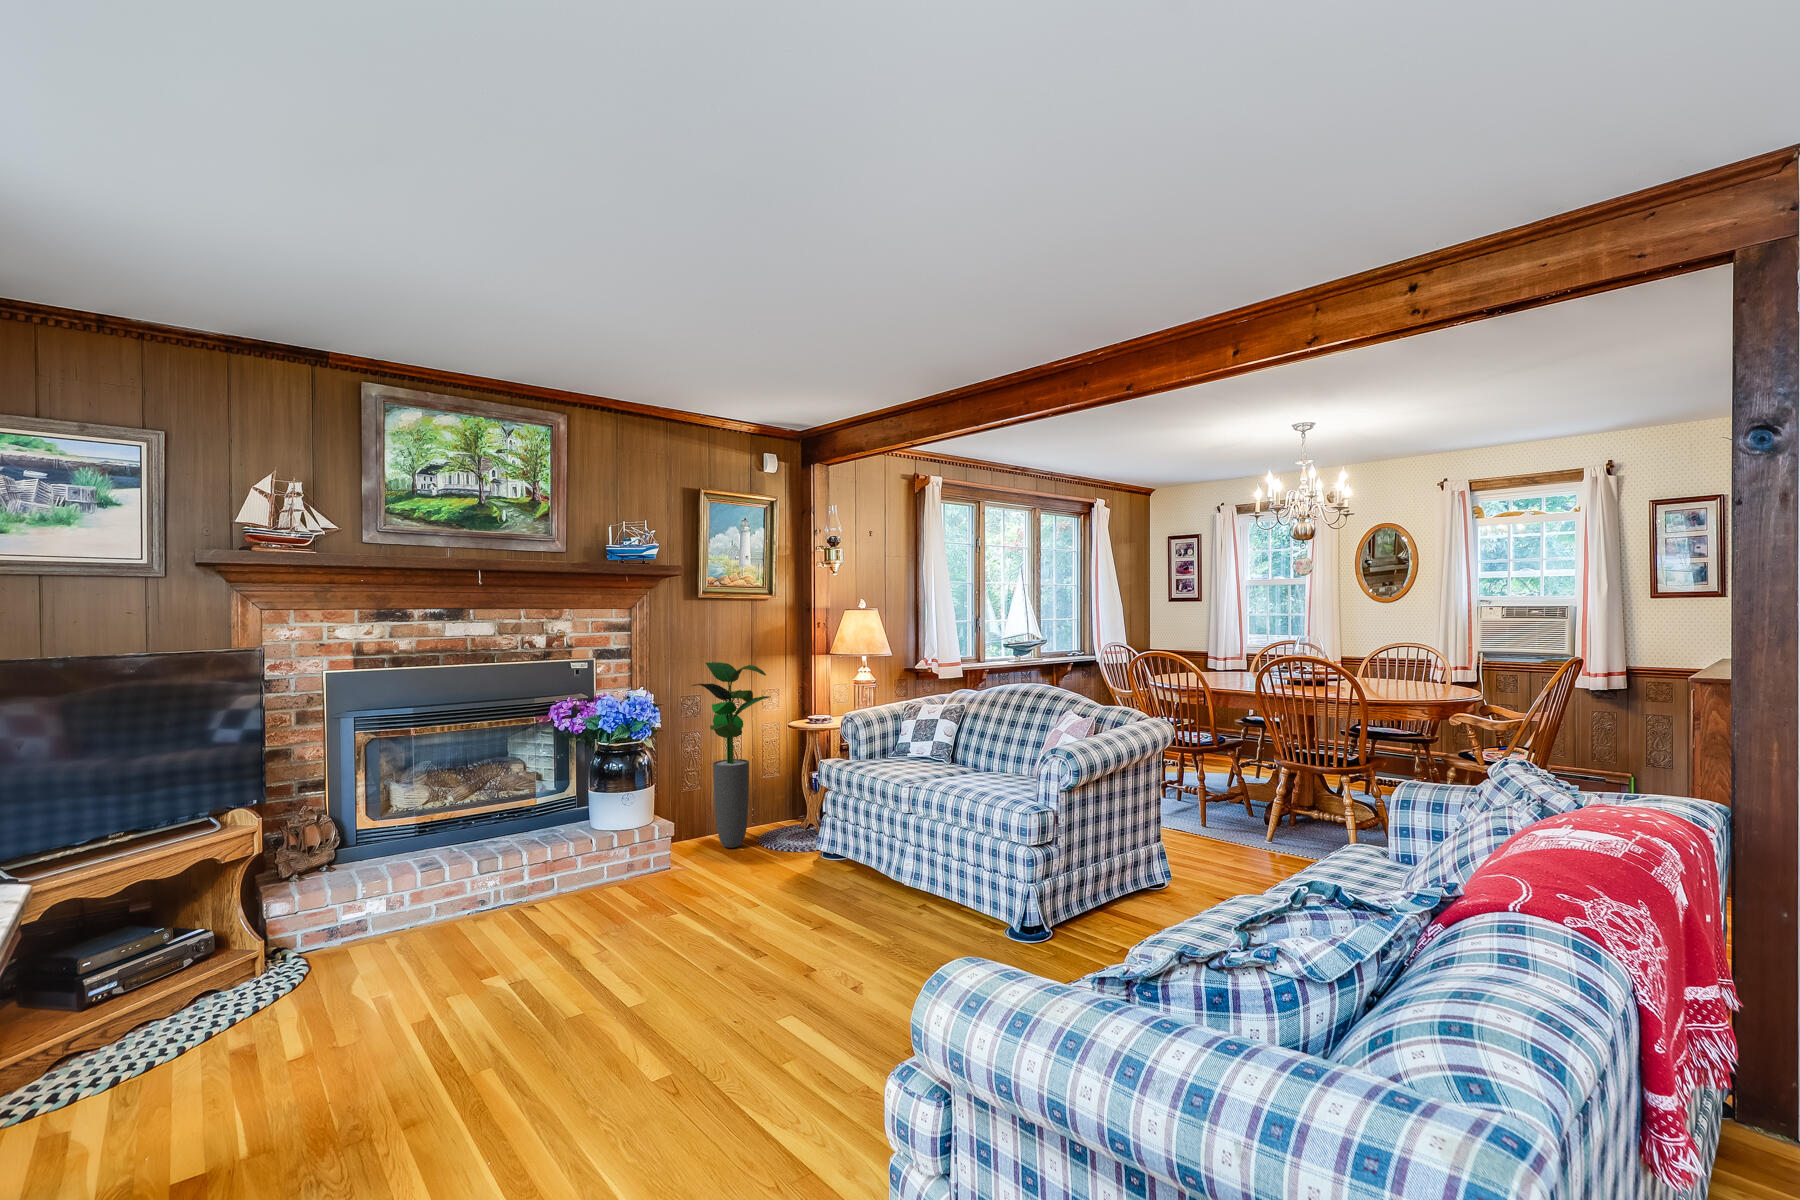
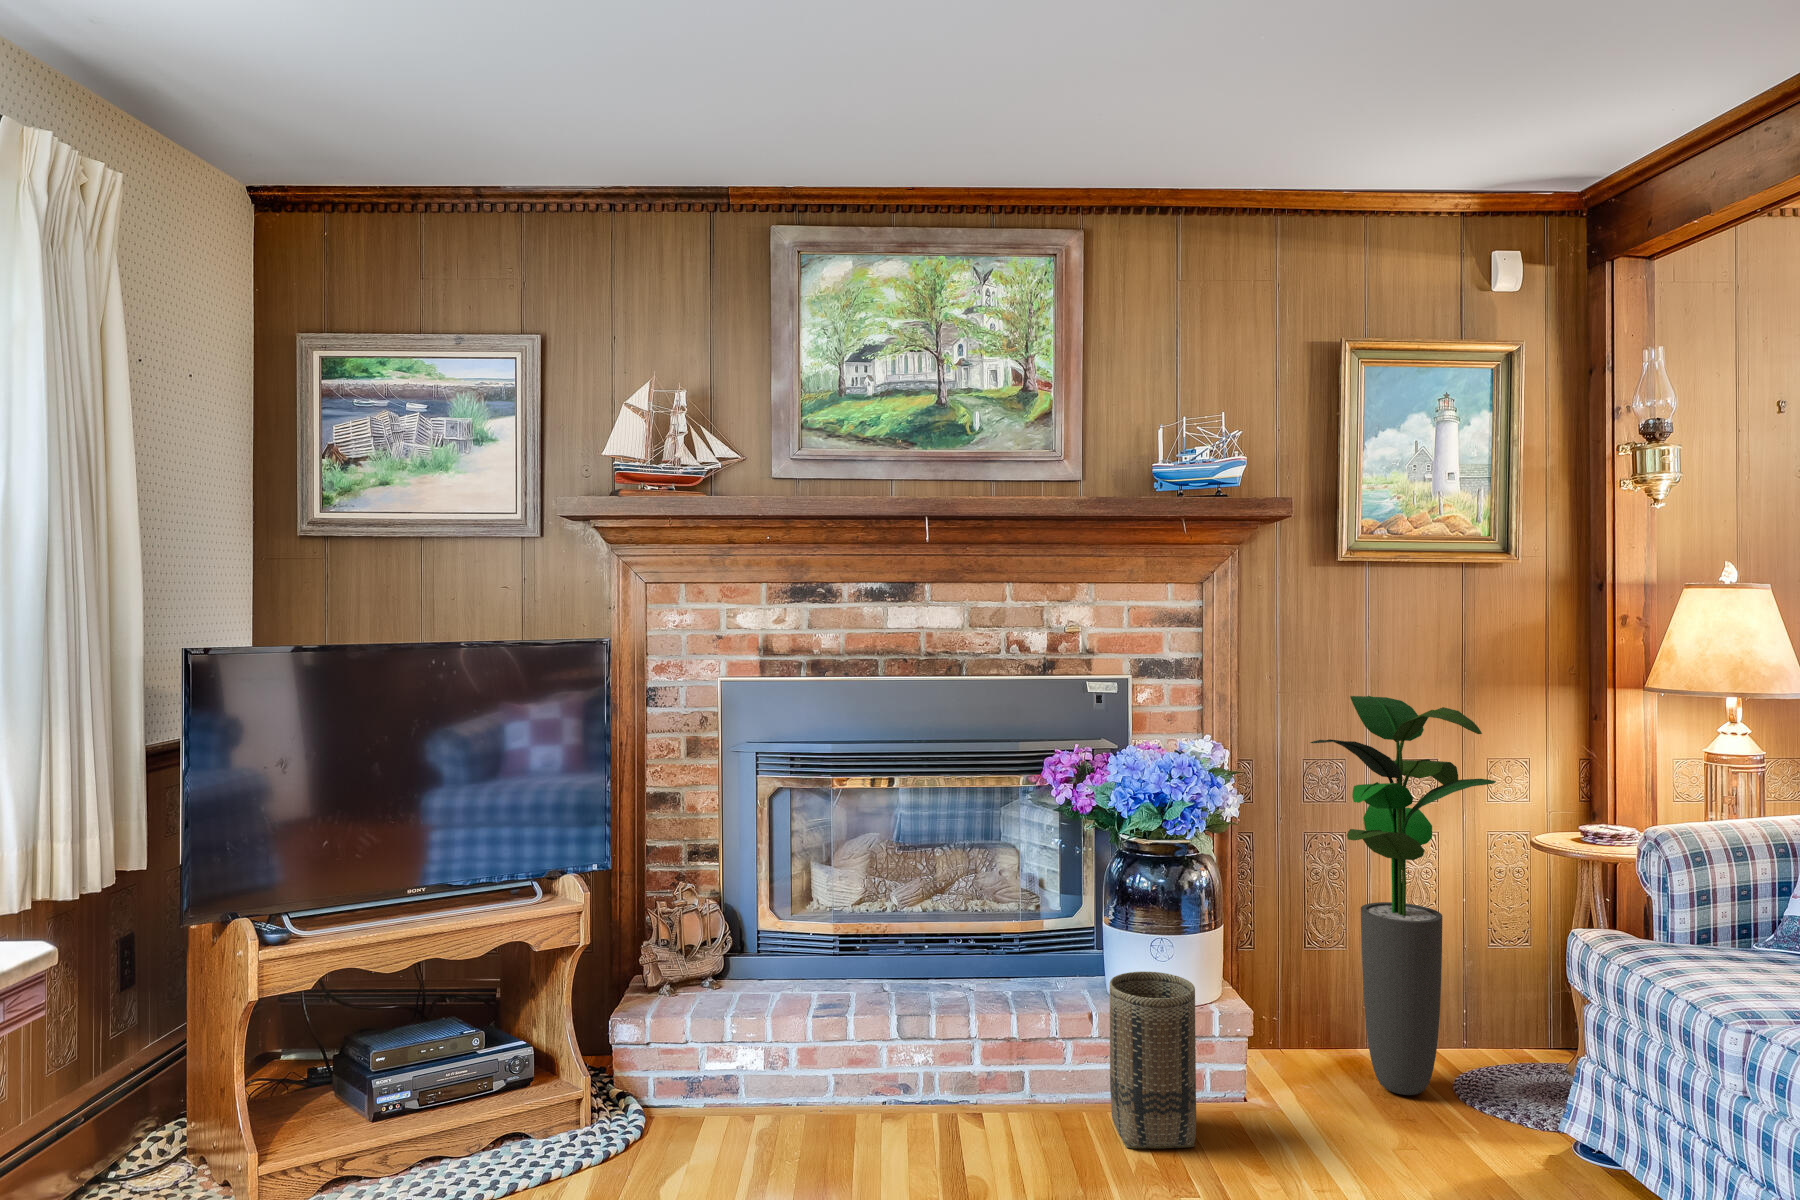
basket: none [602,807,648,896] -> present [1110,971,1196,1149]

